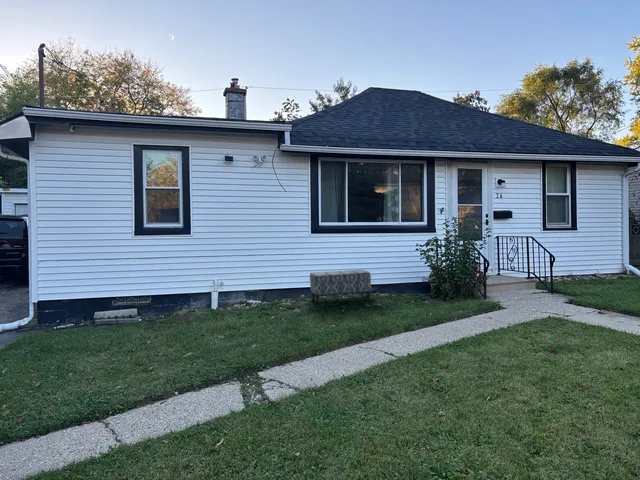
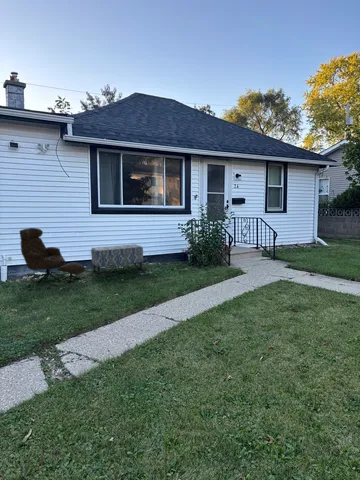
lounge chair: none [232,249,301,312] -> present [20,228,85,283]

